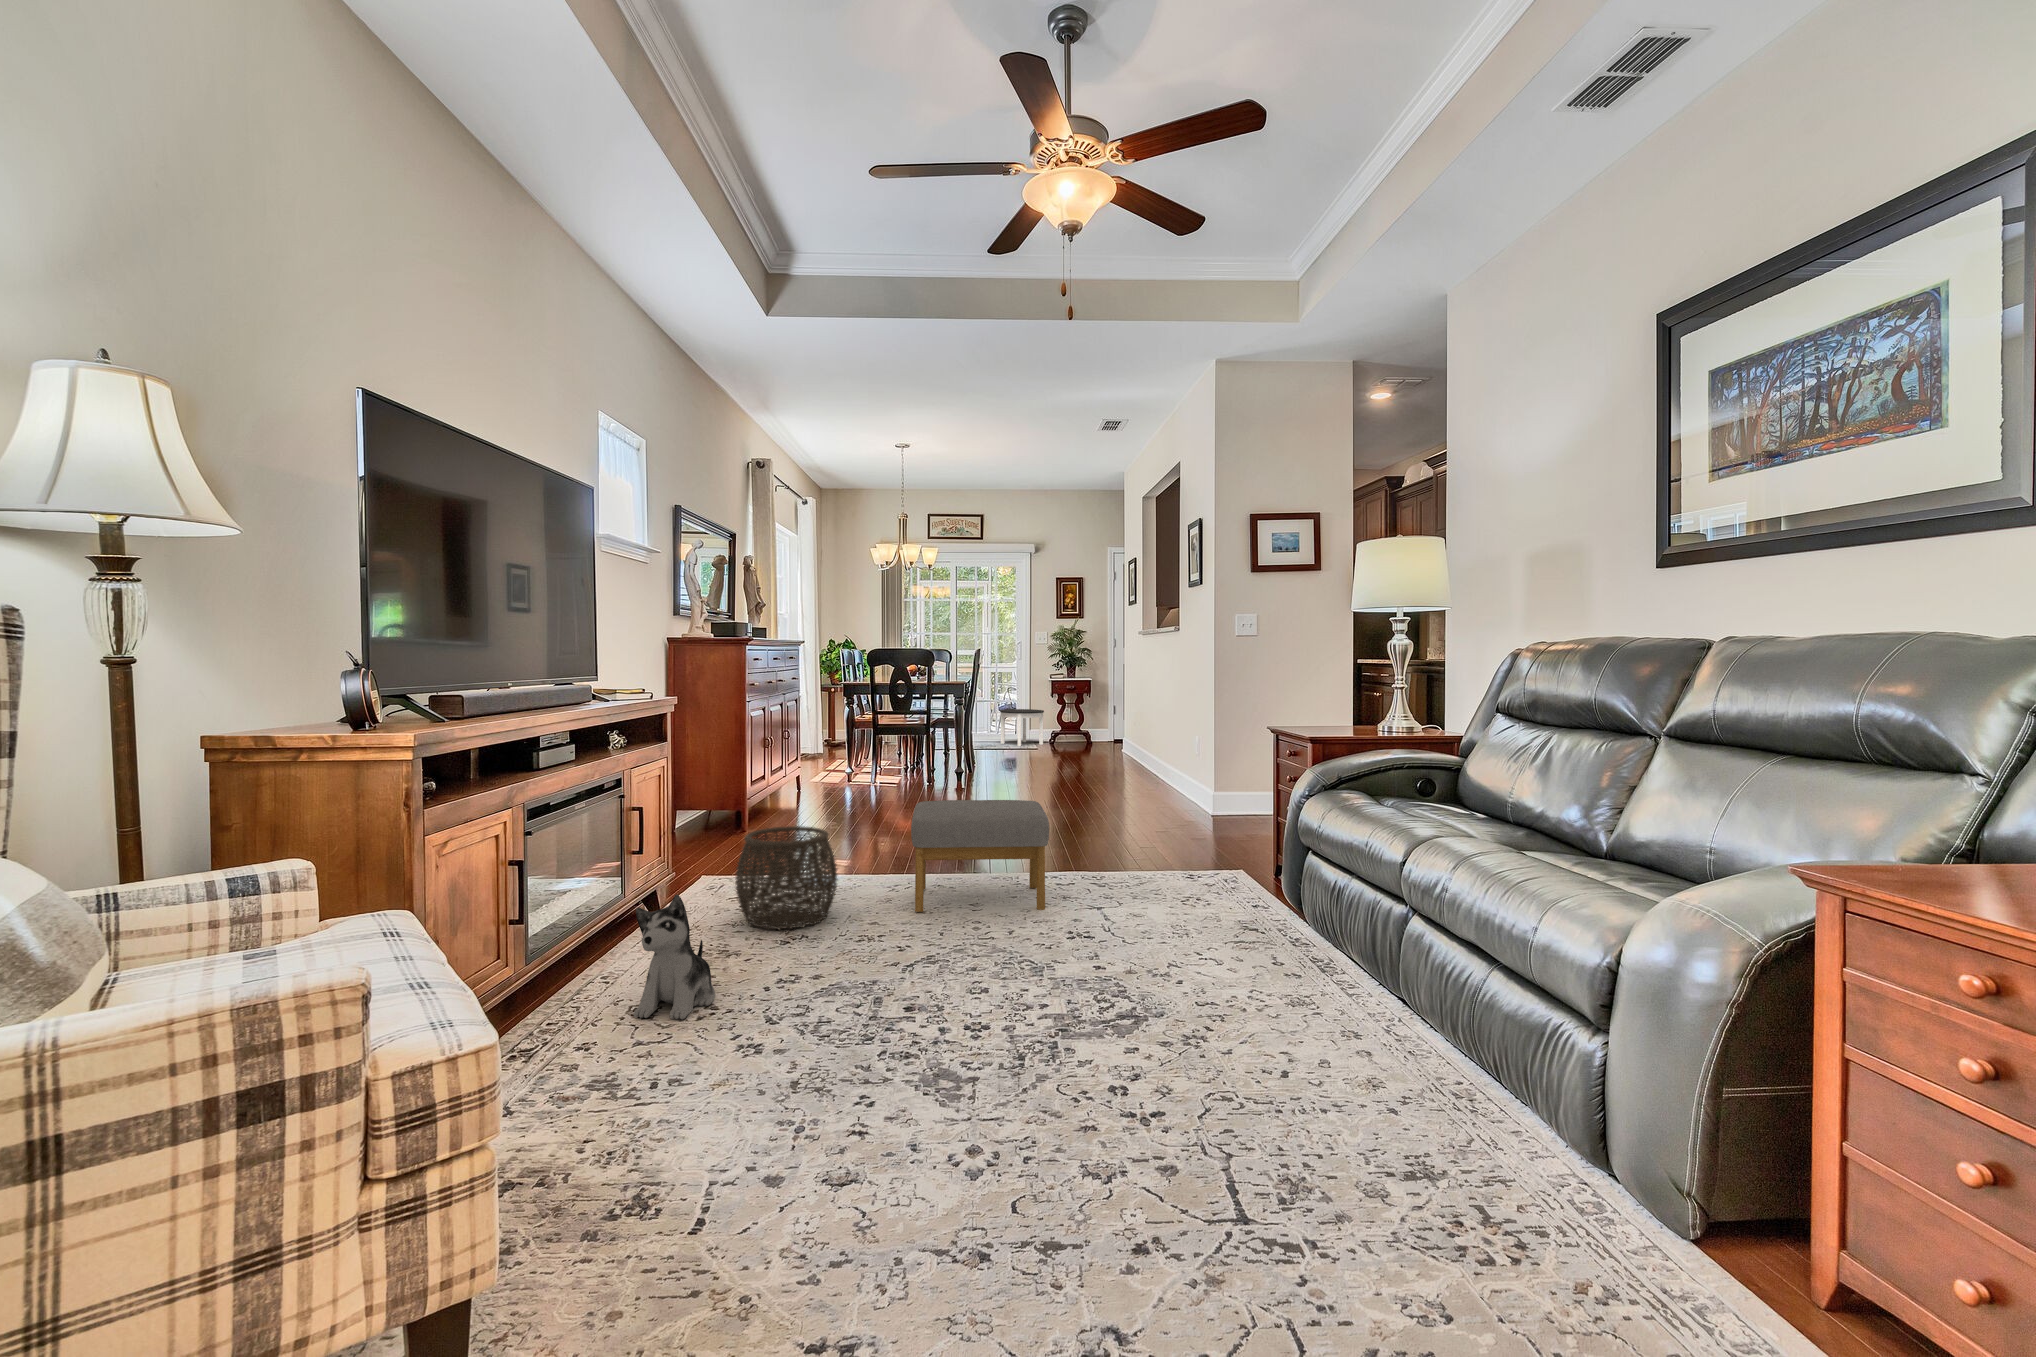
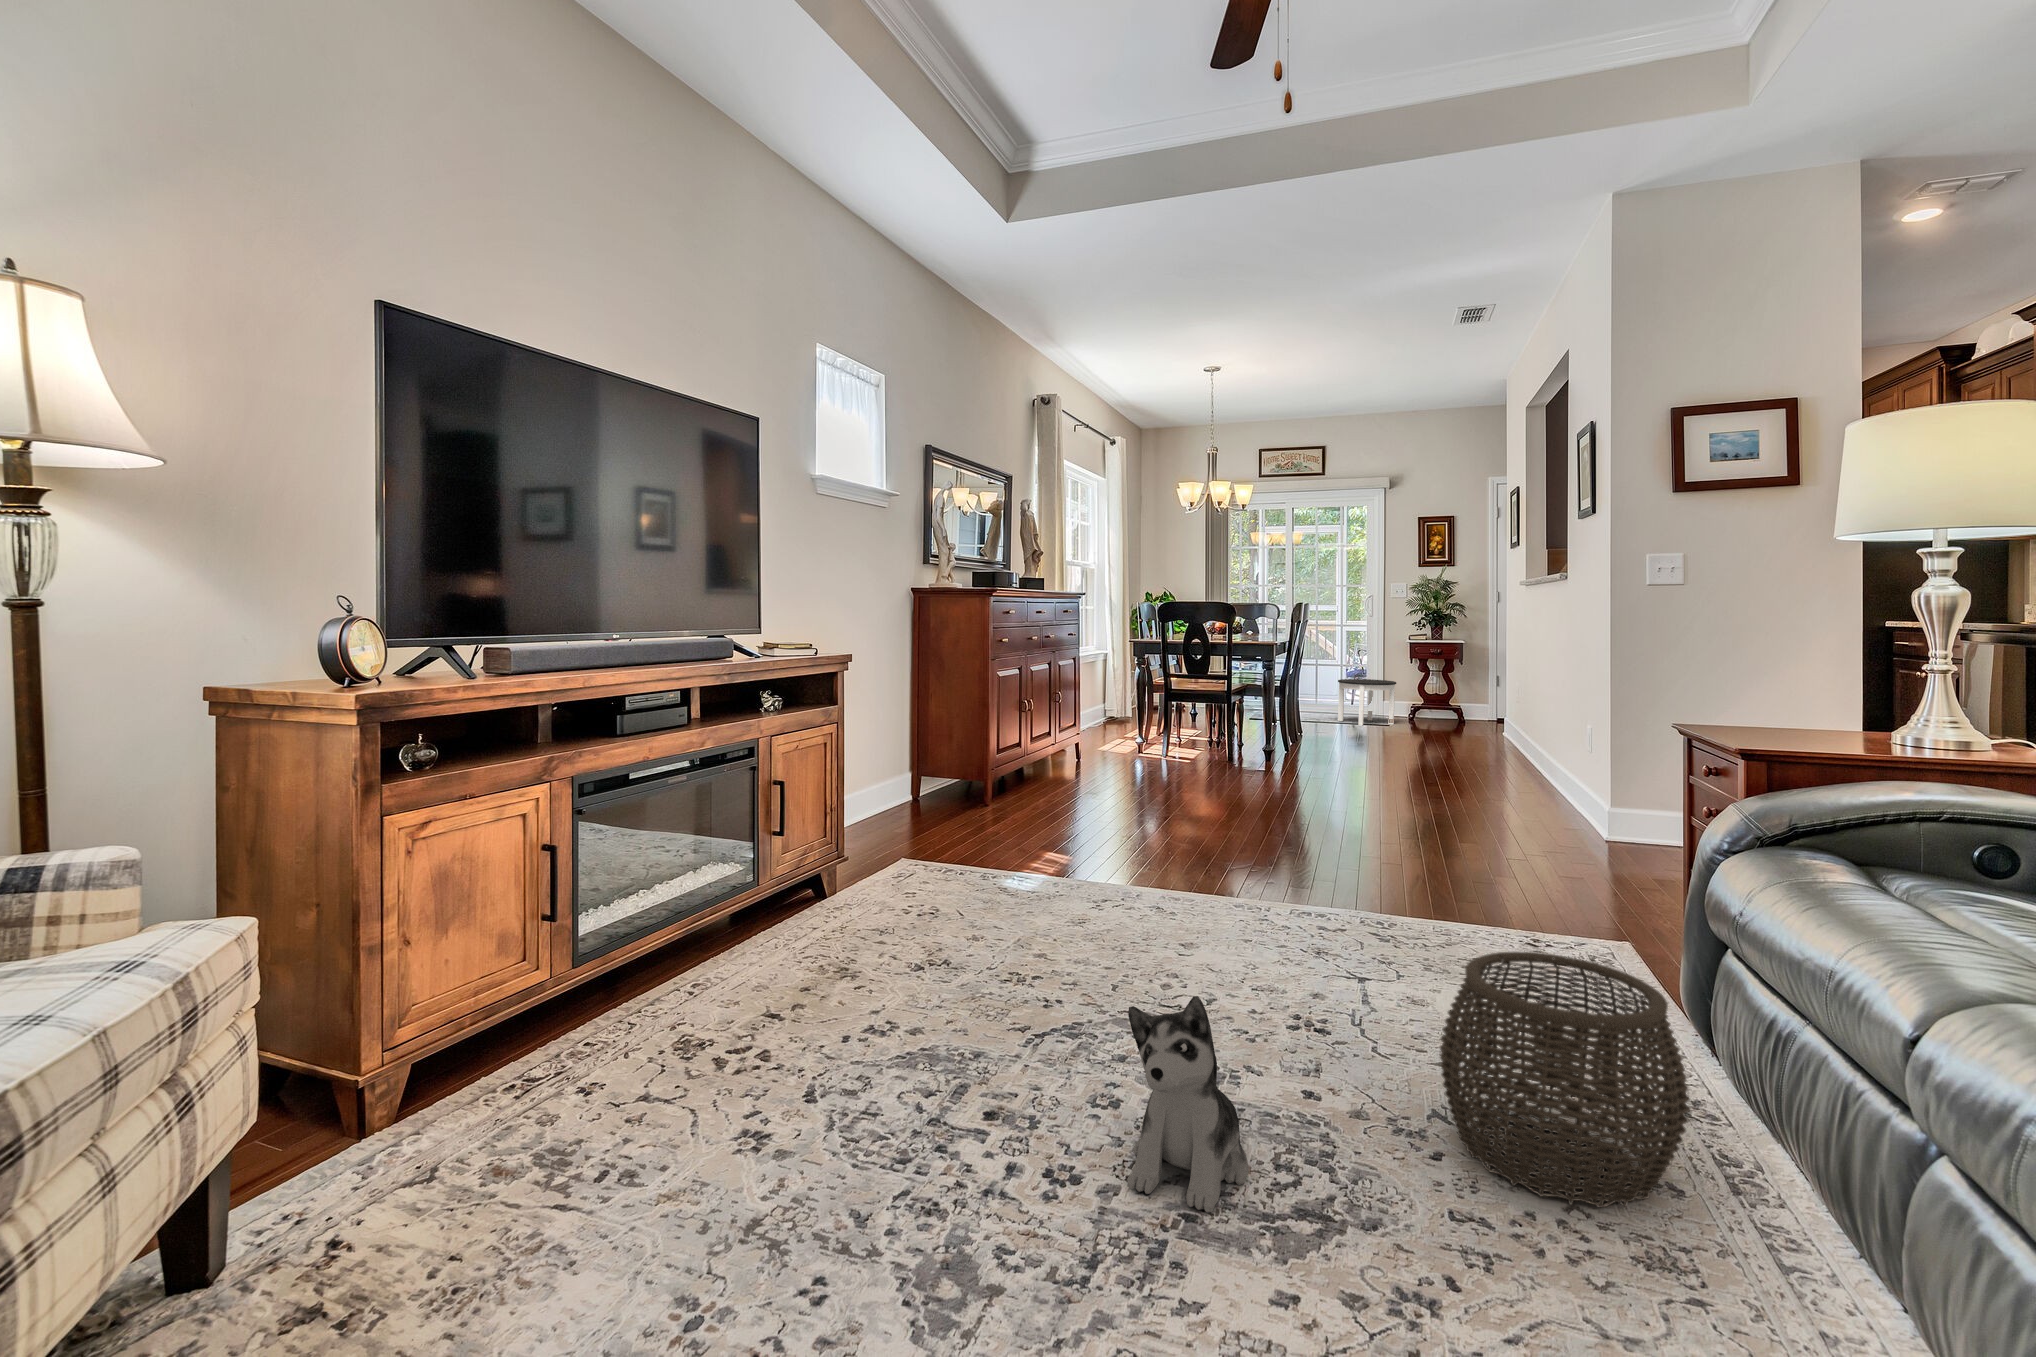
footstool: present [911,800,1049,912] -> none [1092,802,1290,974]
woven basket: present [735,826,838,930] -> present [1440,952,1690,1208]
plush toy: present [634,895,715,1019] -> present [1128,996,1248,1213]

